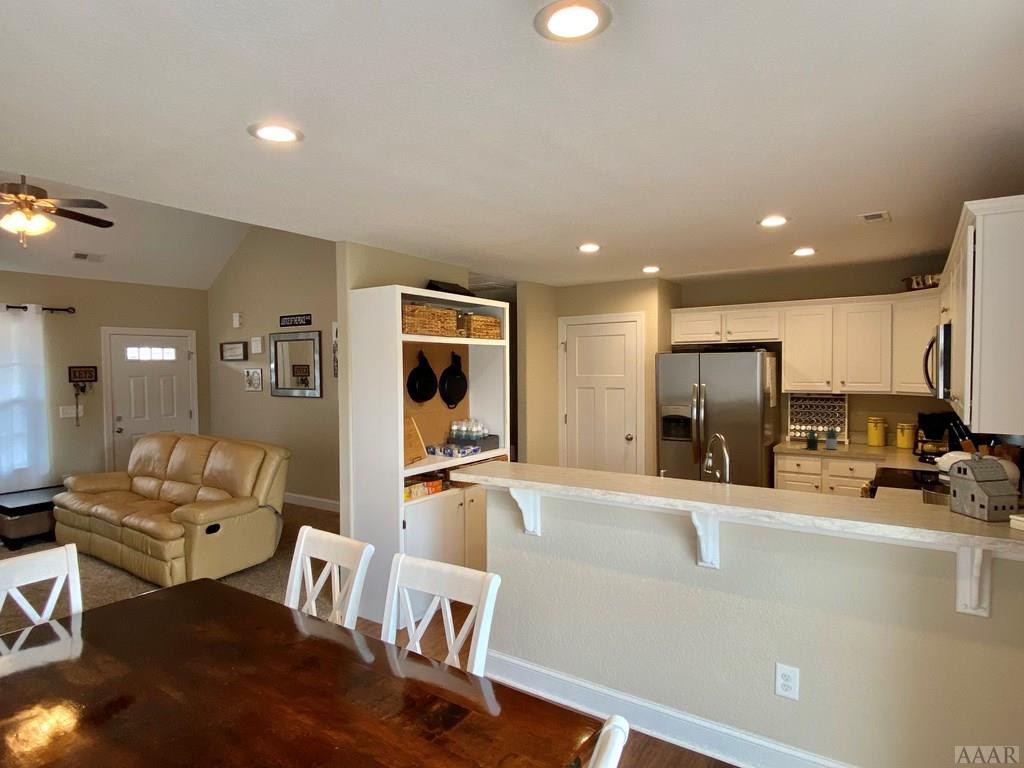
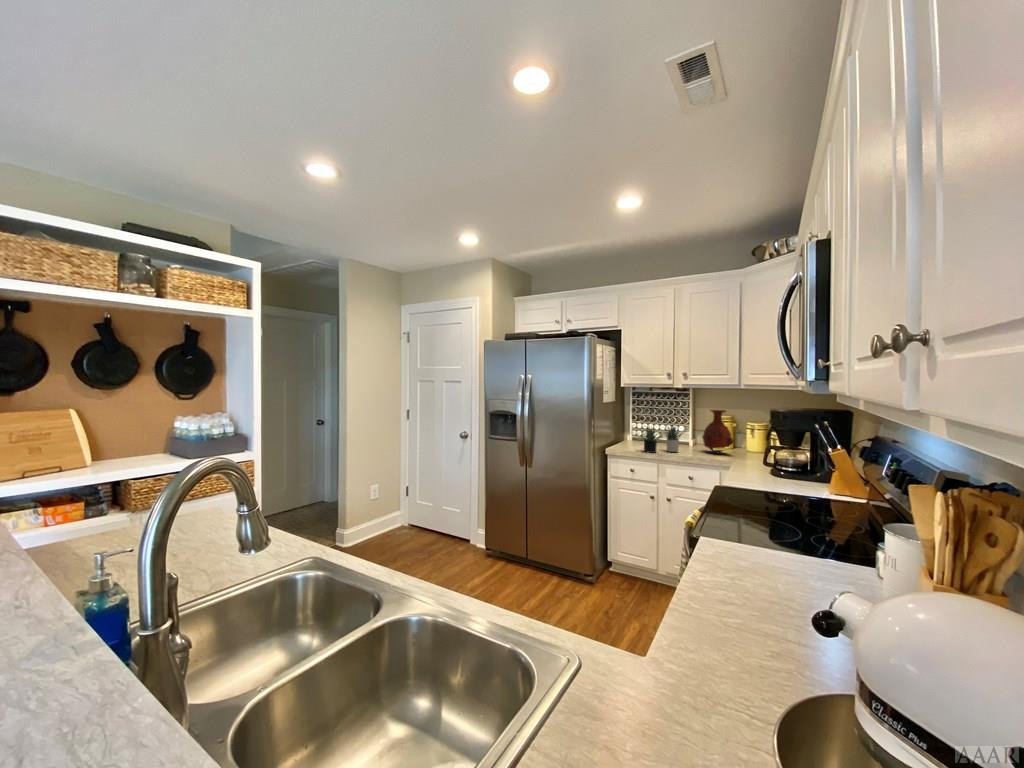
vase: none [858,412,886,450] -> present [702,410,734,453]

